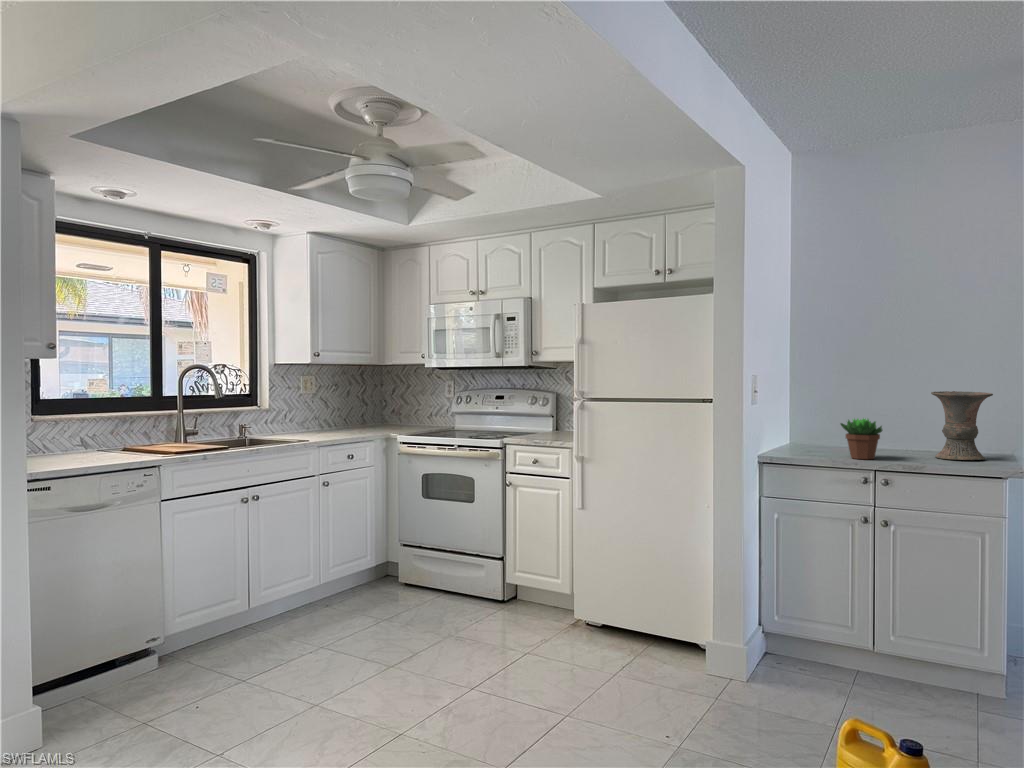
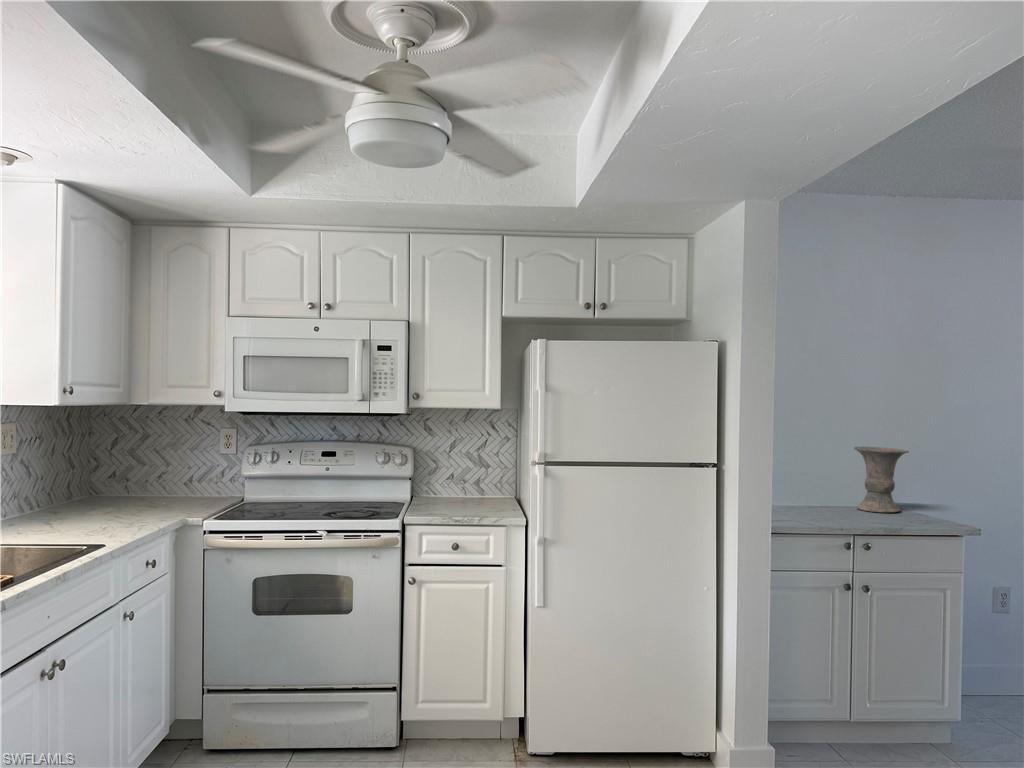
succulent plant: present [840,419,883,459] -> none [803,475,849,518]

